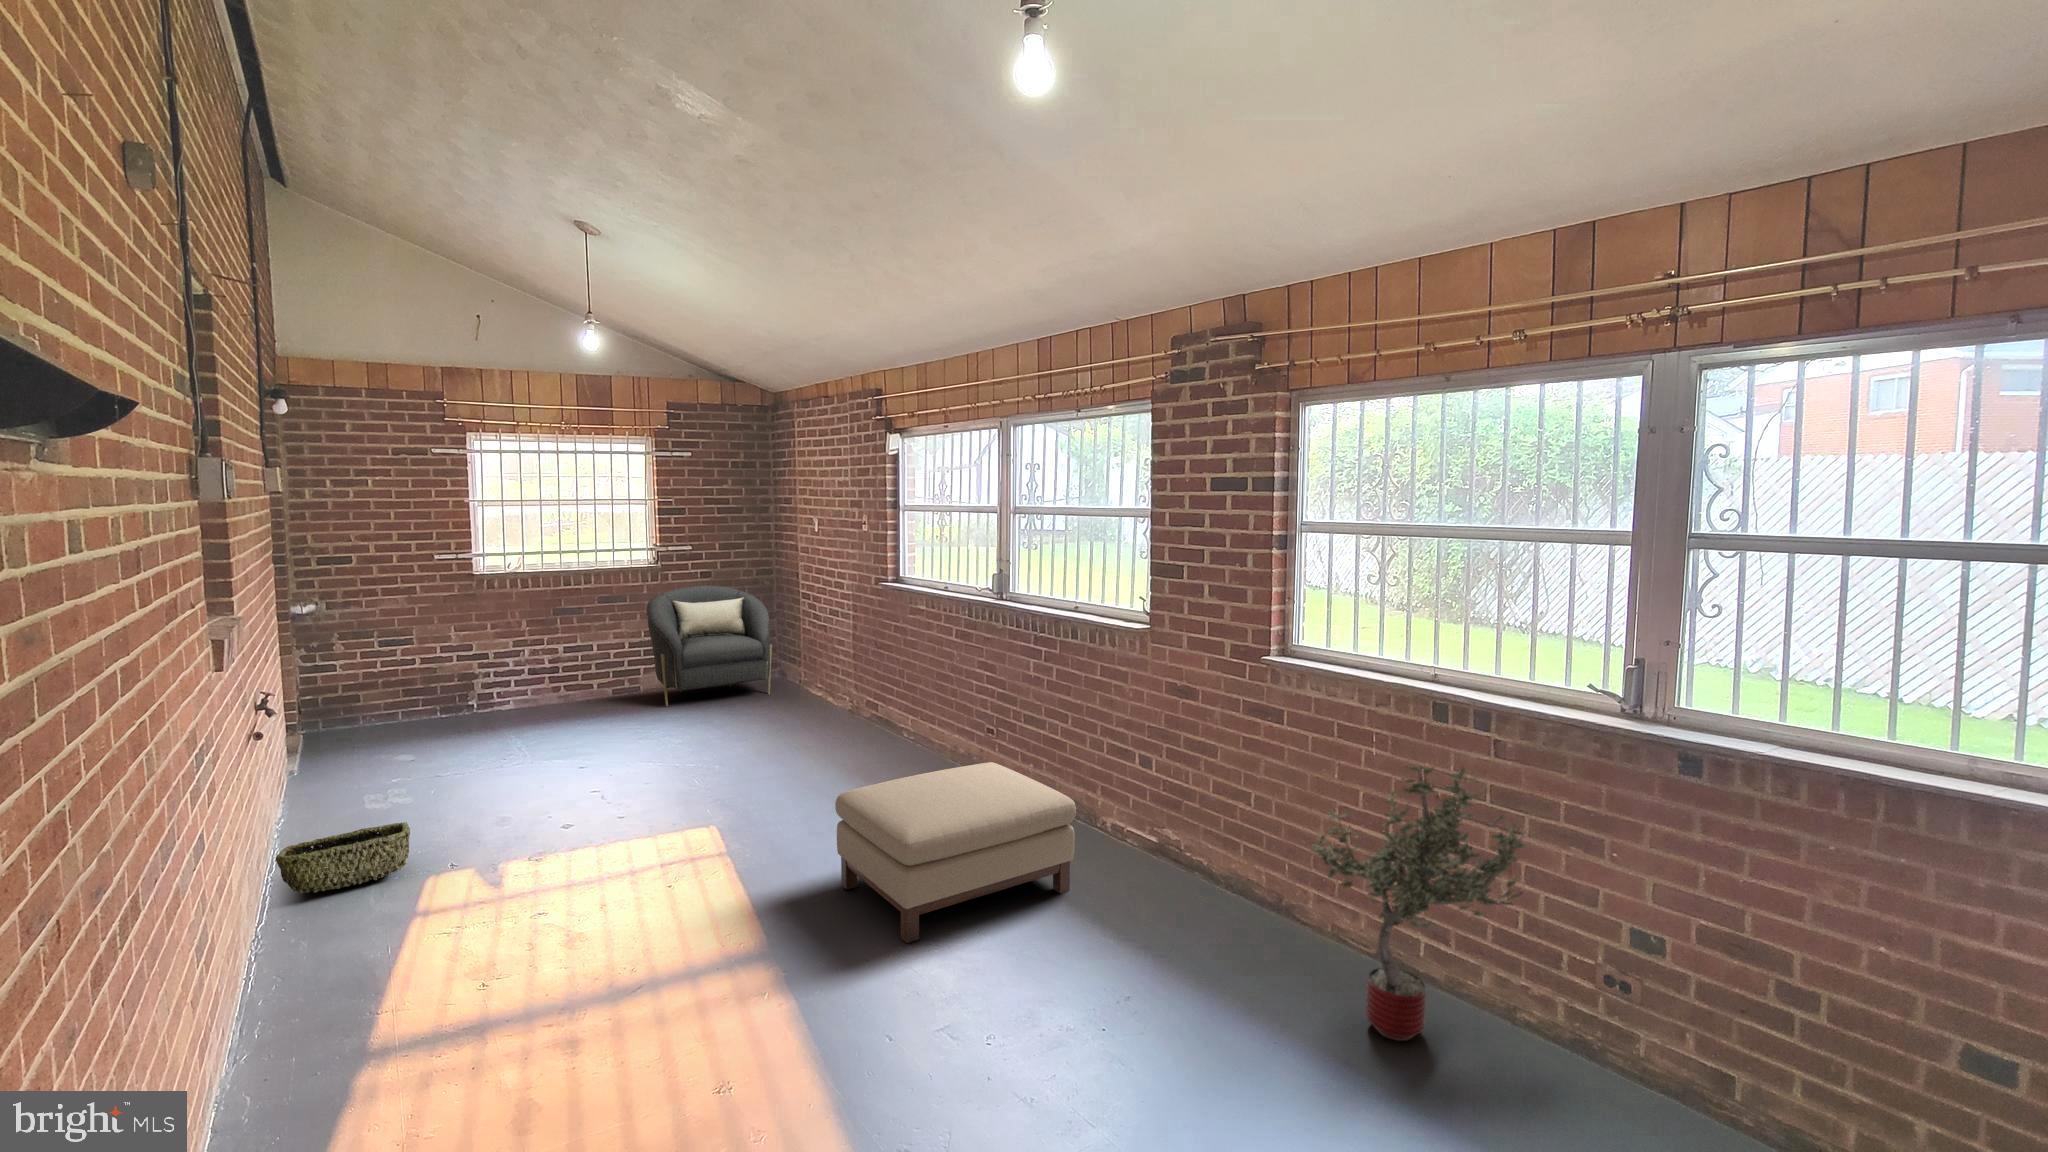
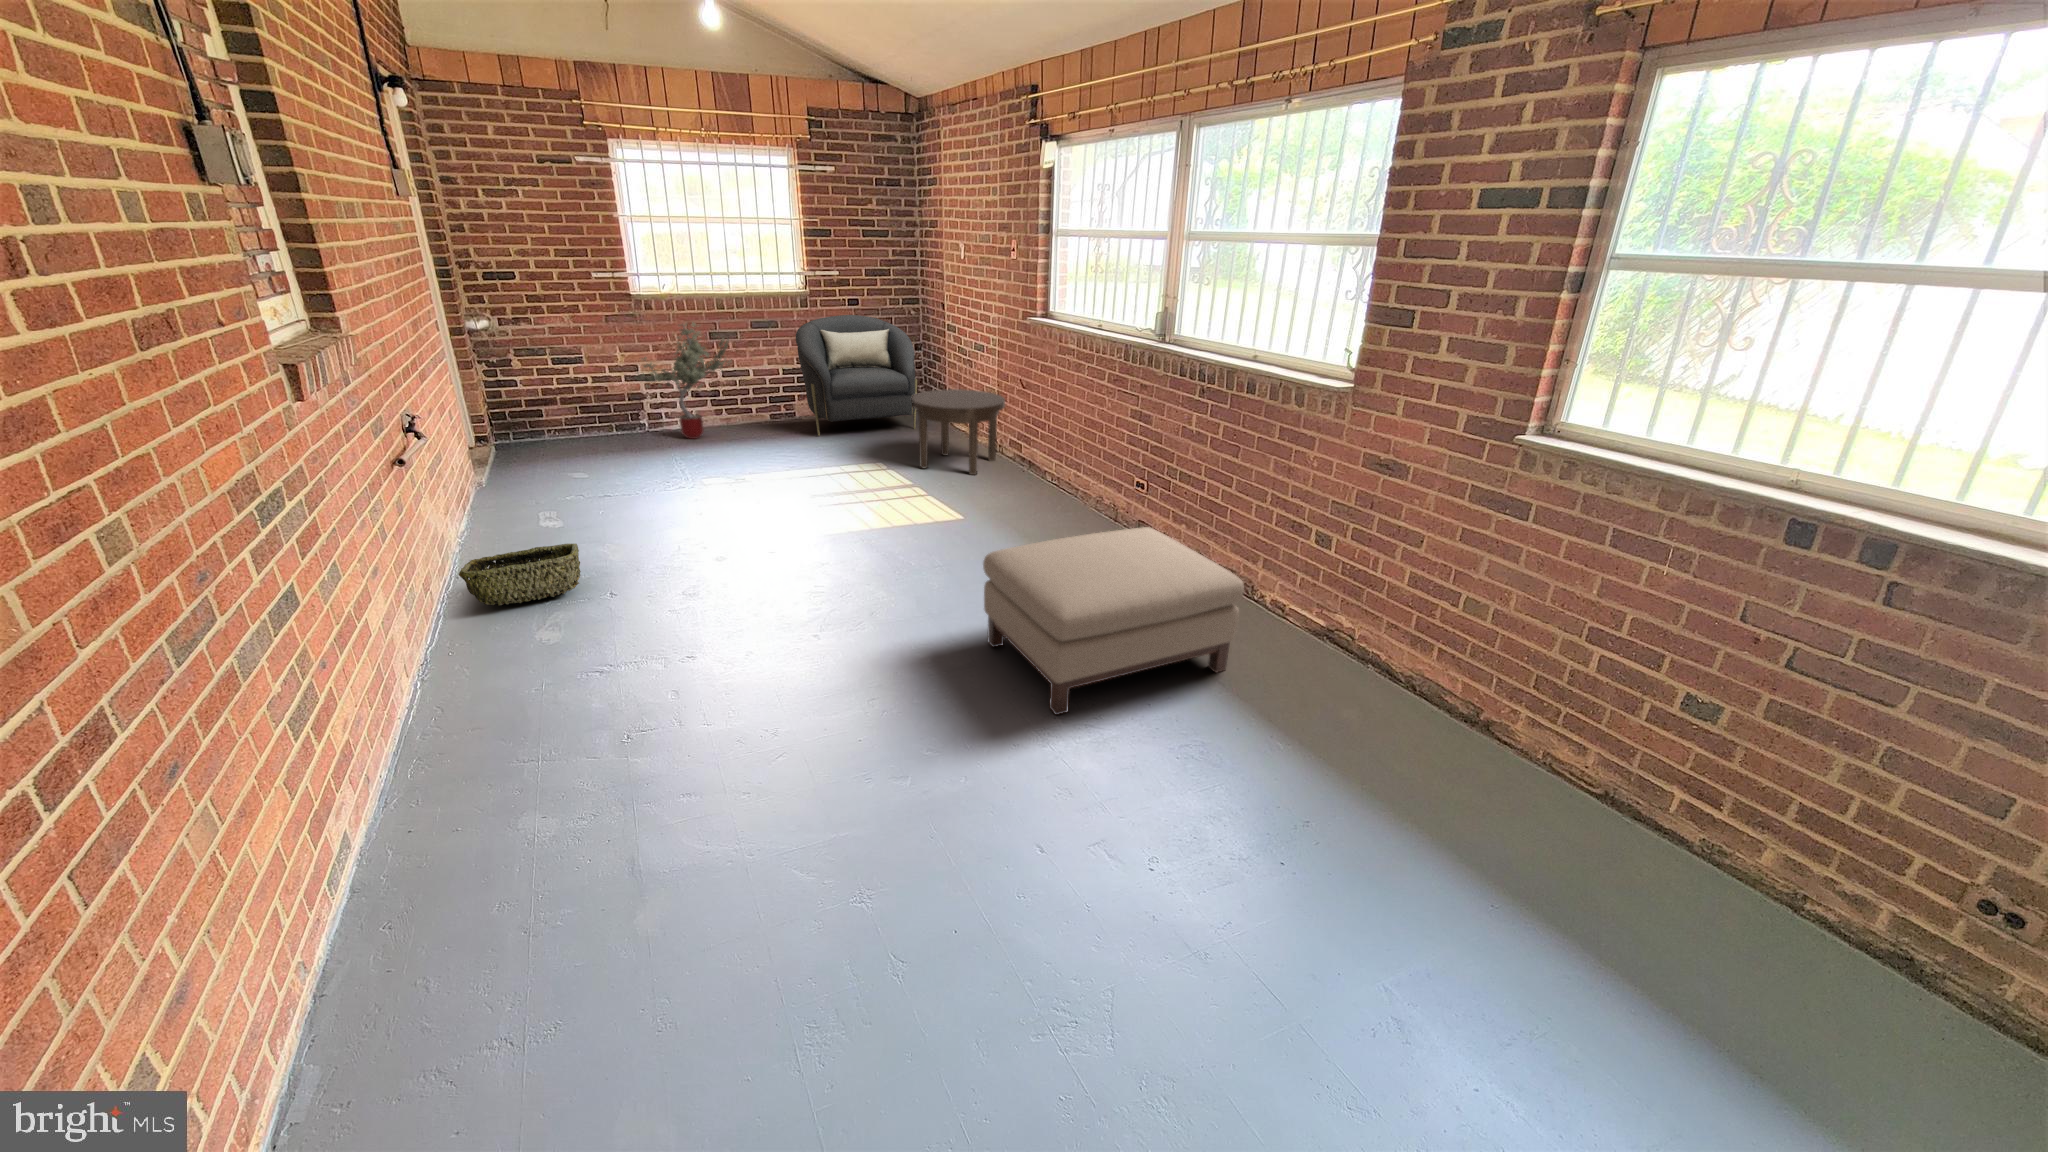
side table: none [766,651,860,734] -> present [912,389,1005,475]
potted tree: present [1312,766,1525,1041] -> present [636,323,732,439]

